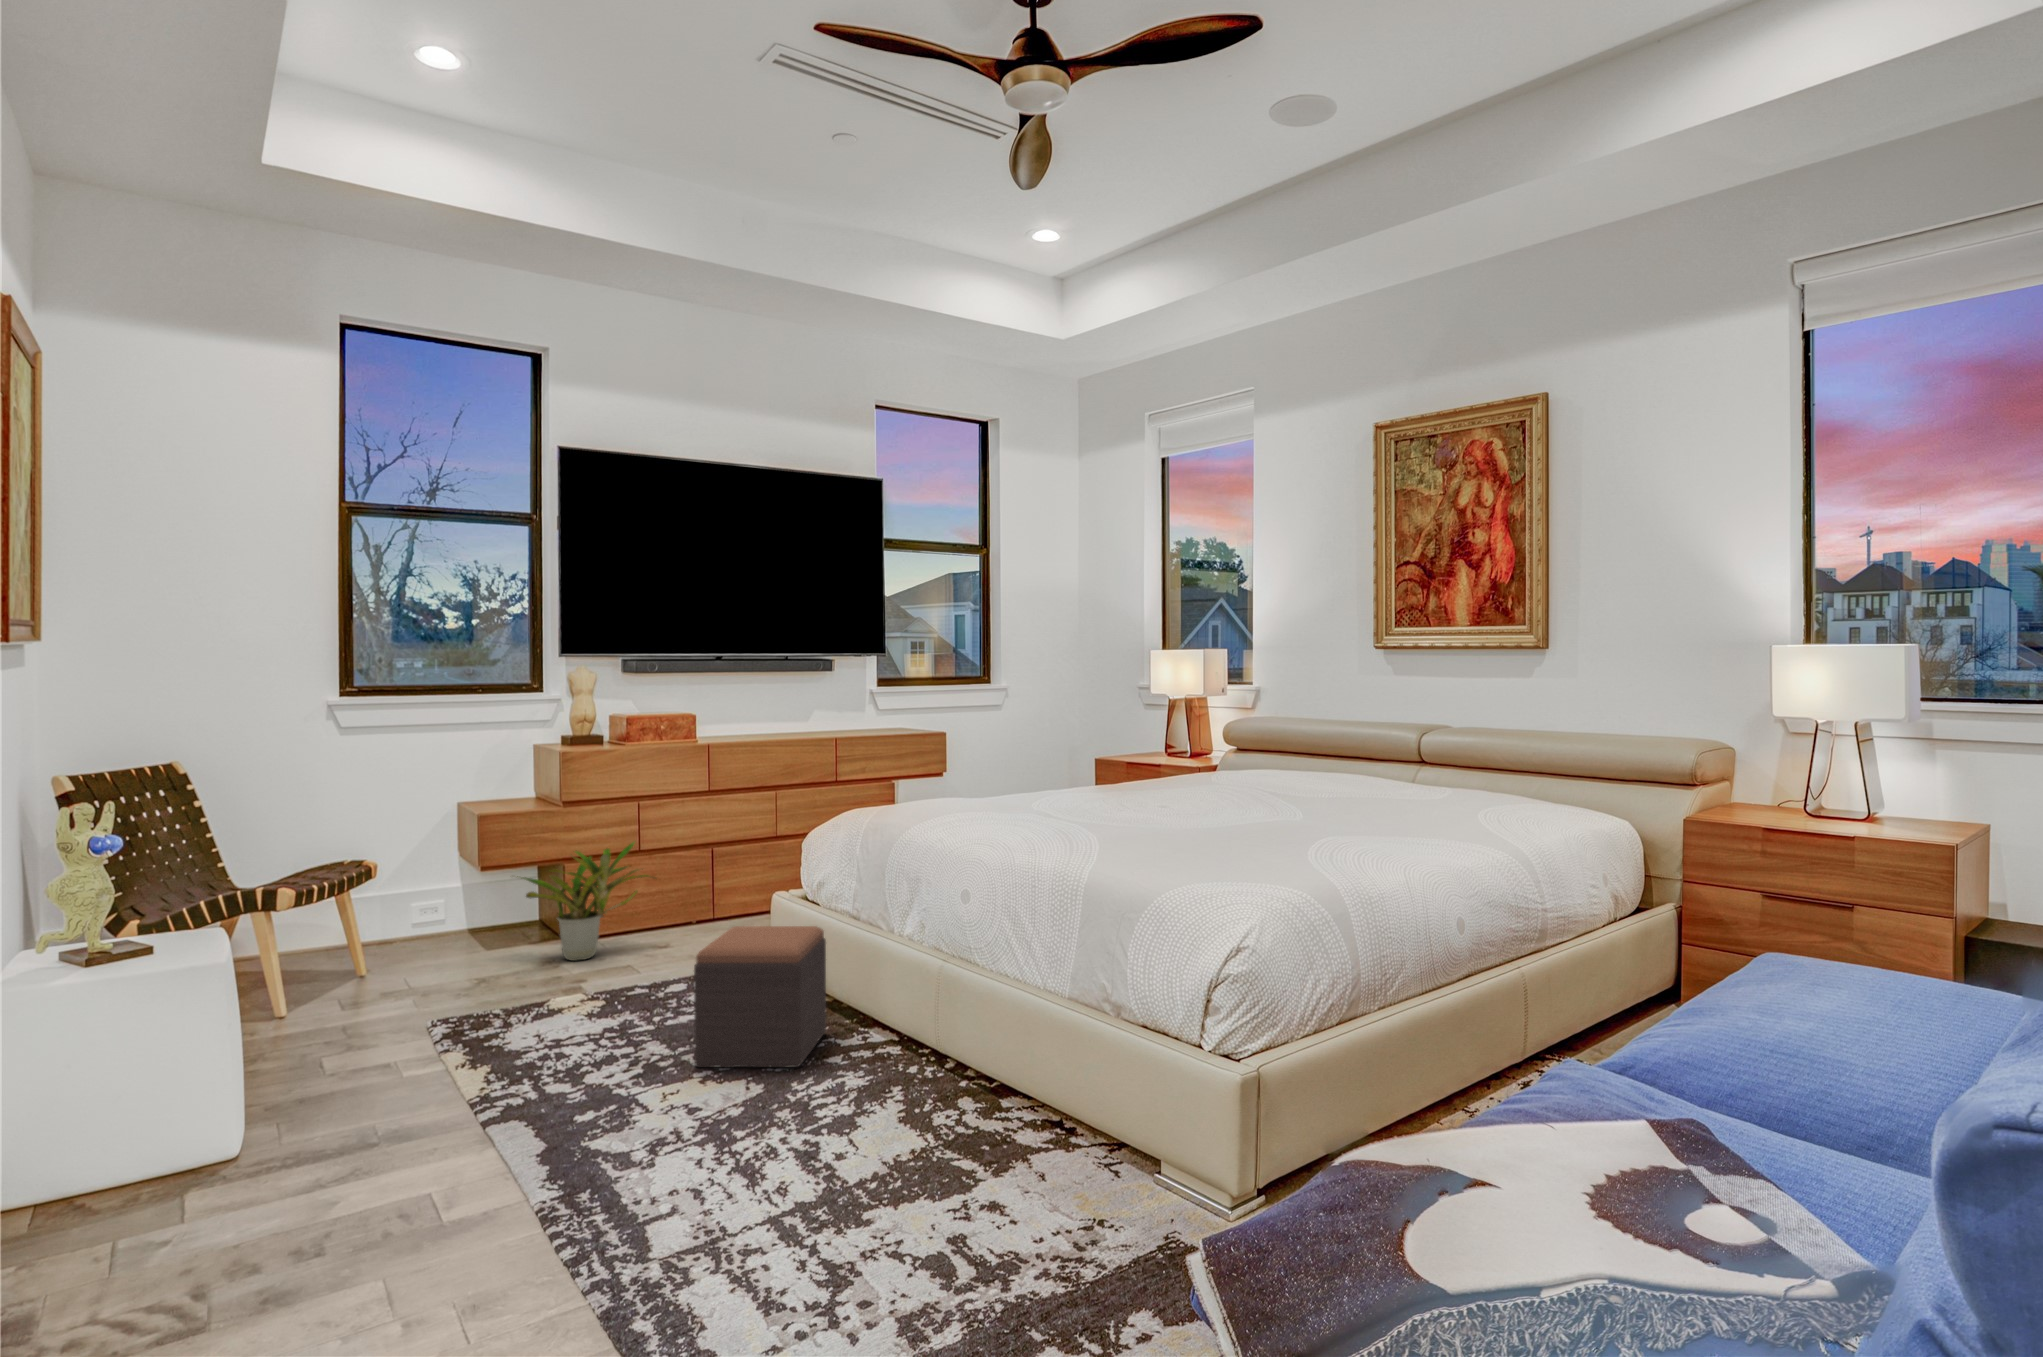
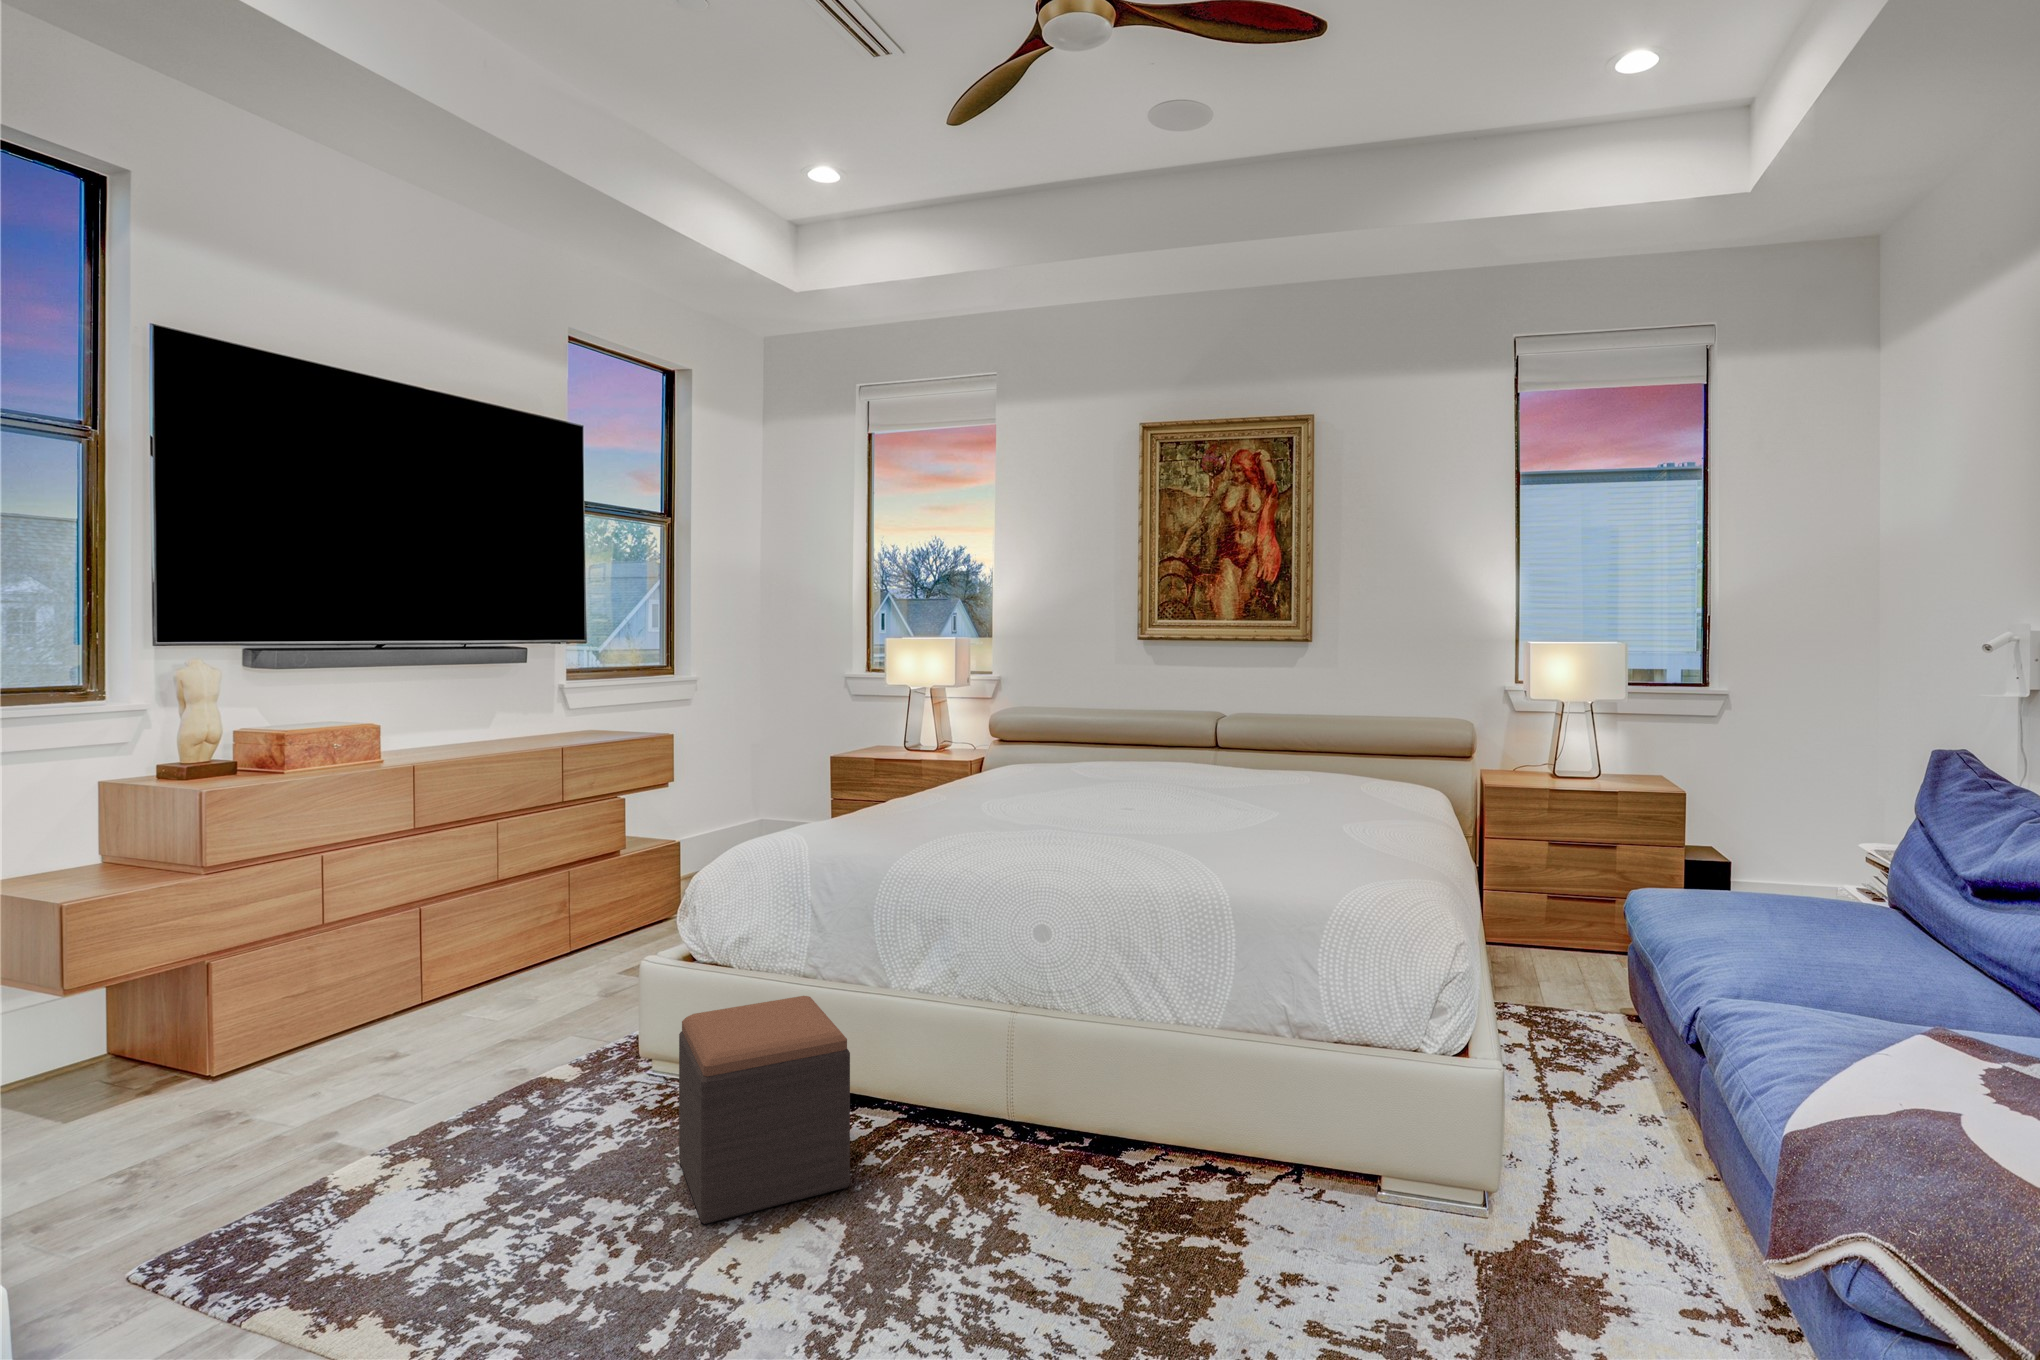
potted plant: present [517,842,648,961] -> none [132,909,379,1104]

